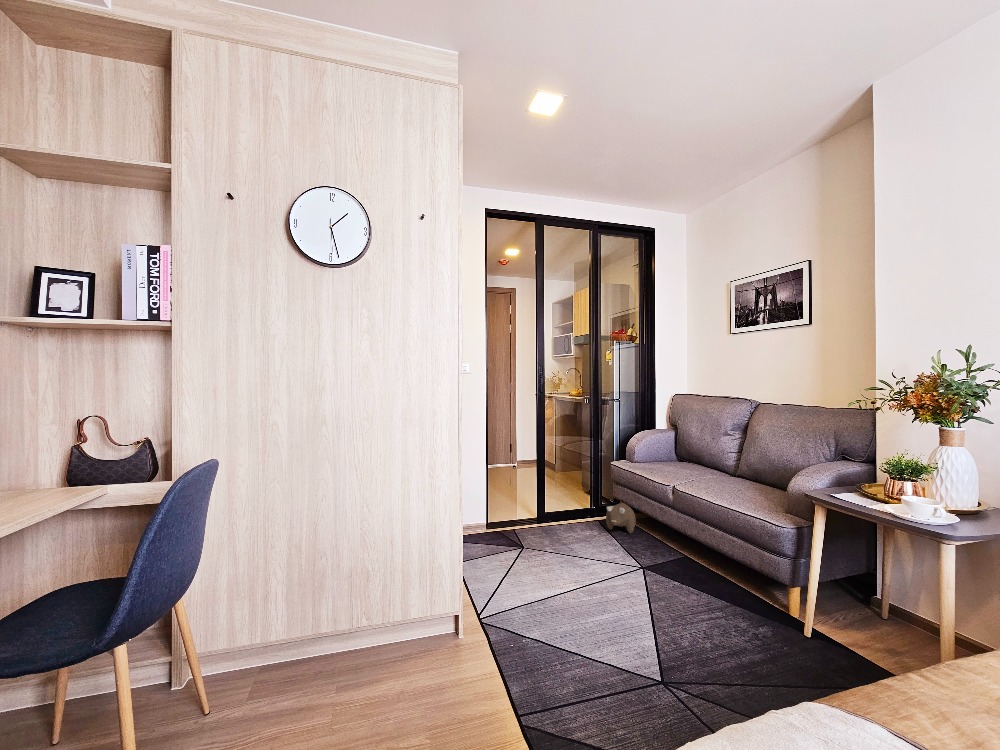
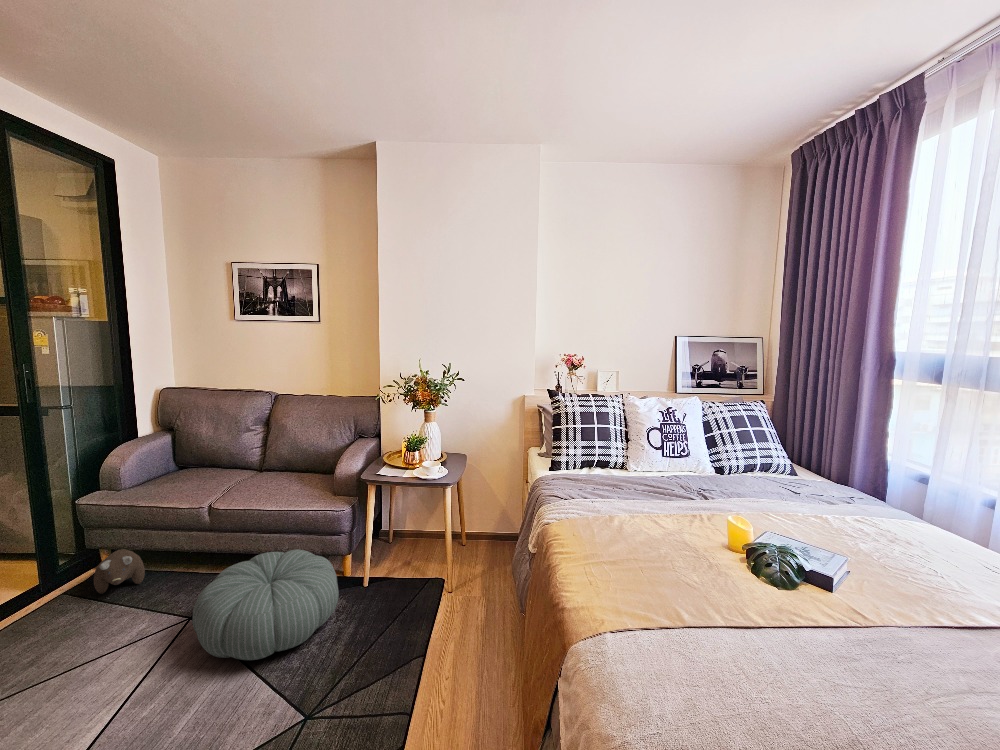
pouf: none [626,538,759,631] -> present [192,550,339,660]

